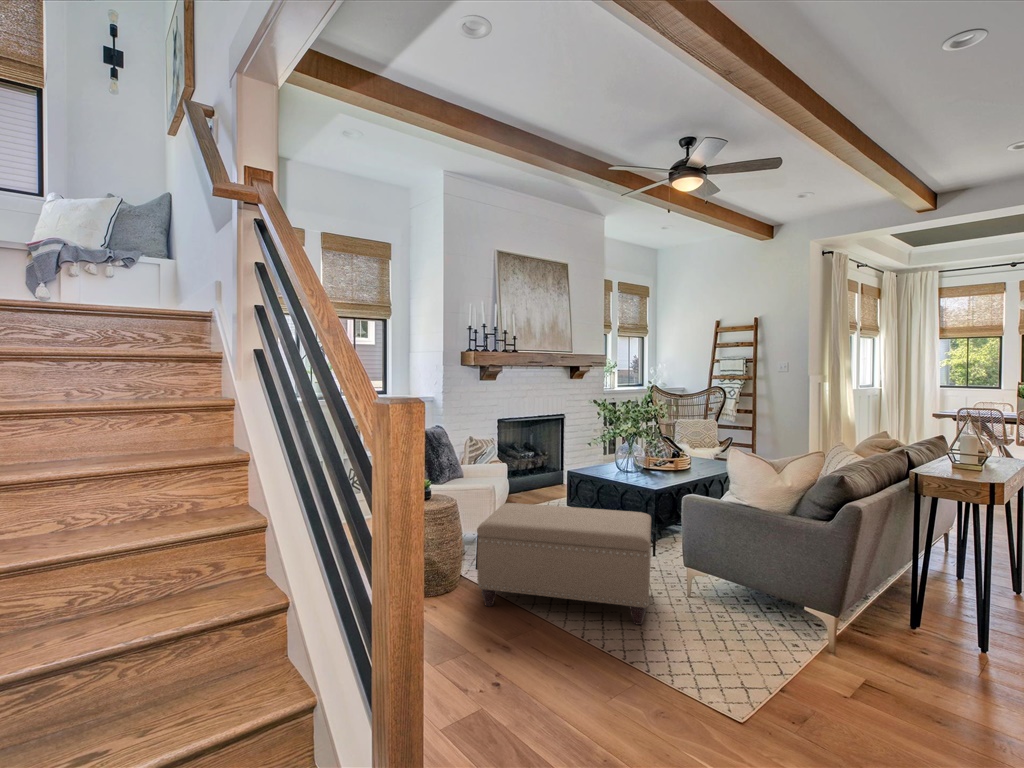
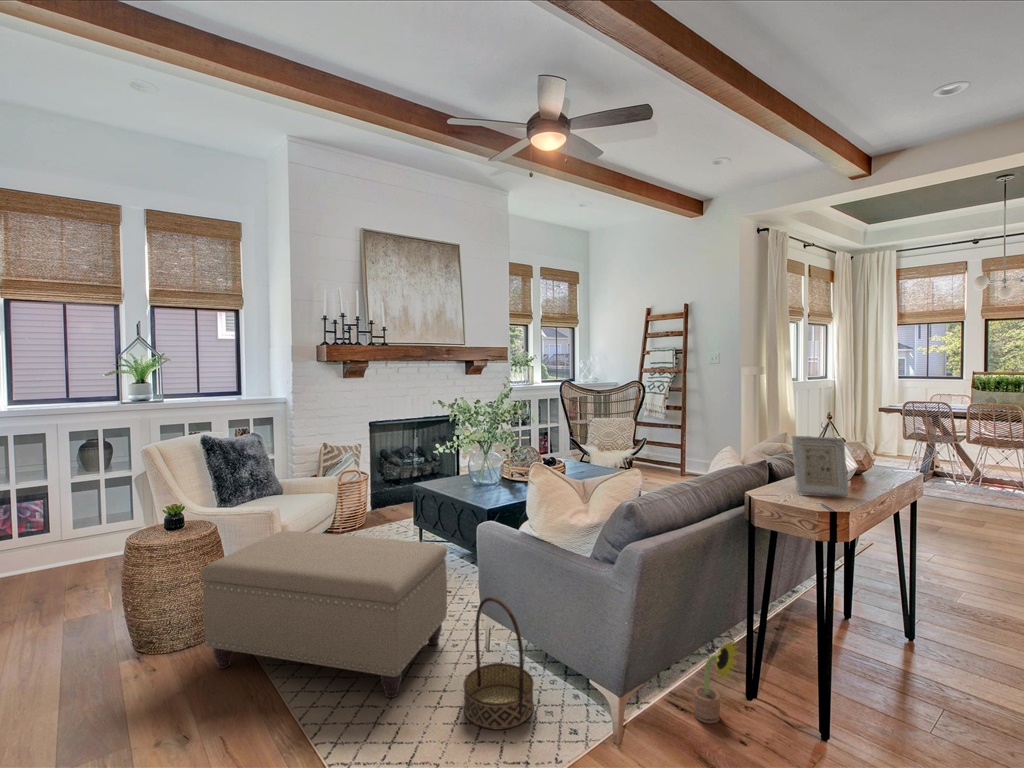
picture frame: none [943,428,994,472] -> present [792,436,848,496]
basket: none [698,547,755,643] -> present [464,597,534,730]
decorative plant: none [876,578,914,641] -> present [693,641,738,723]

